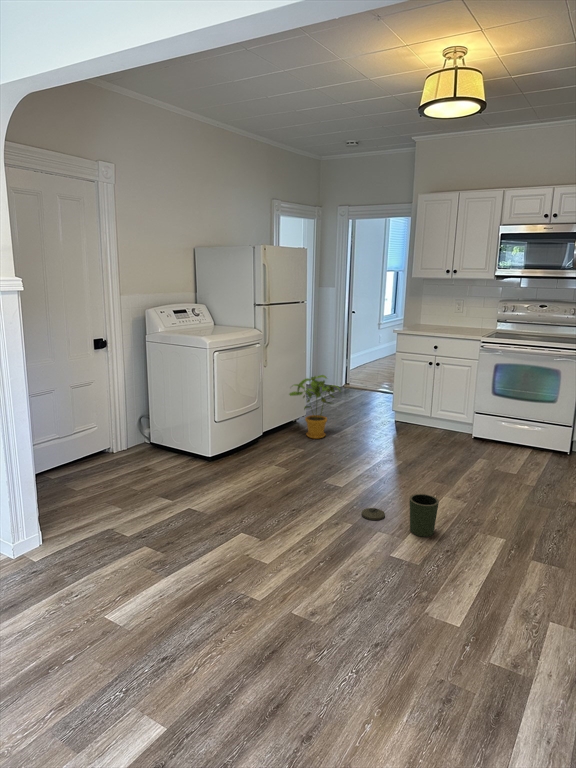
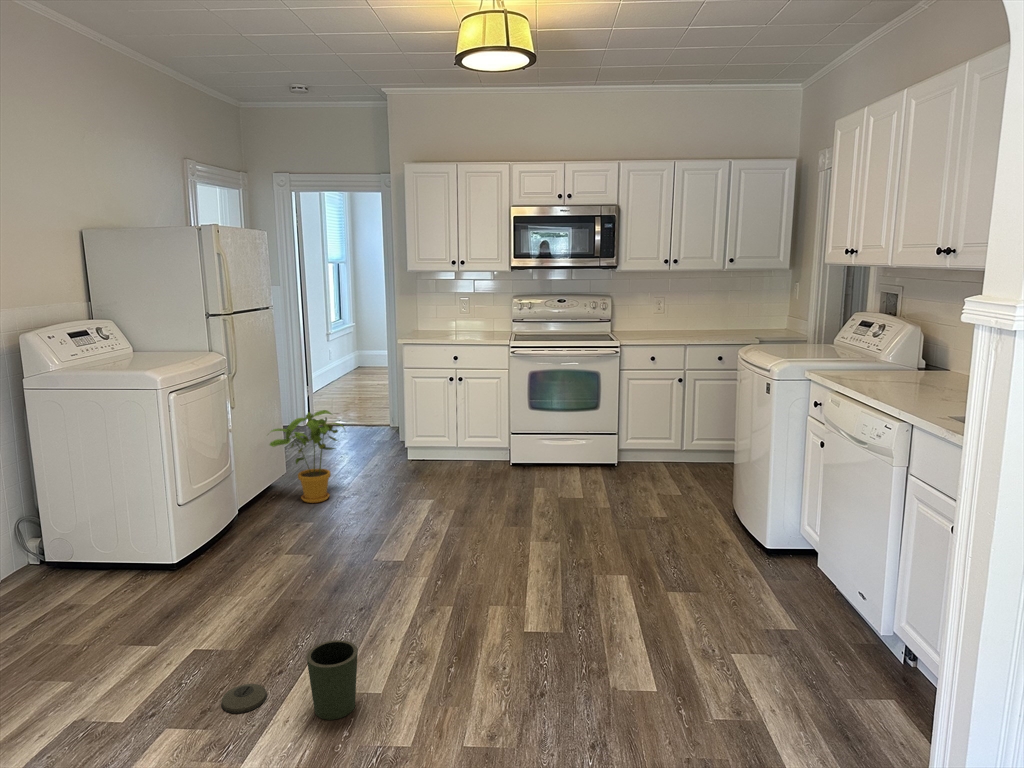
trash can: present [361,494,439,537] -> present [221,640,358,720]

